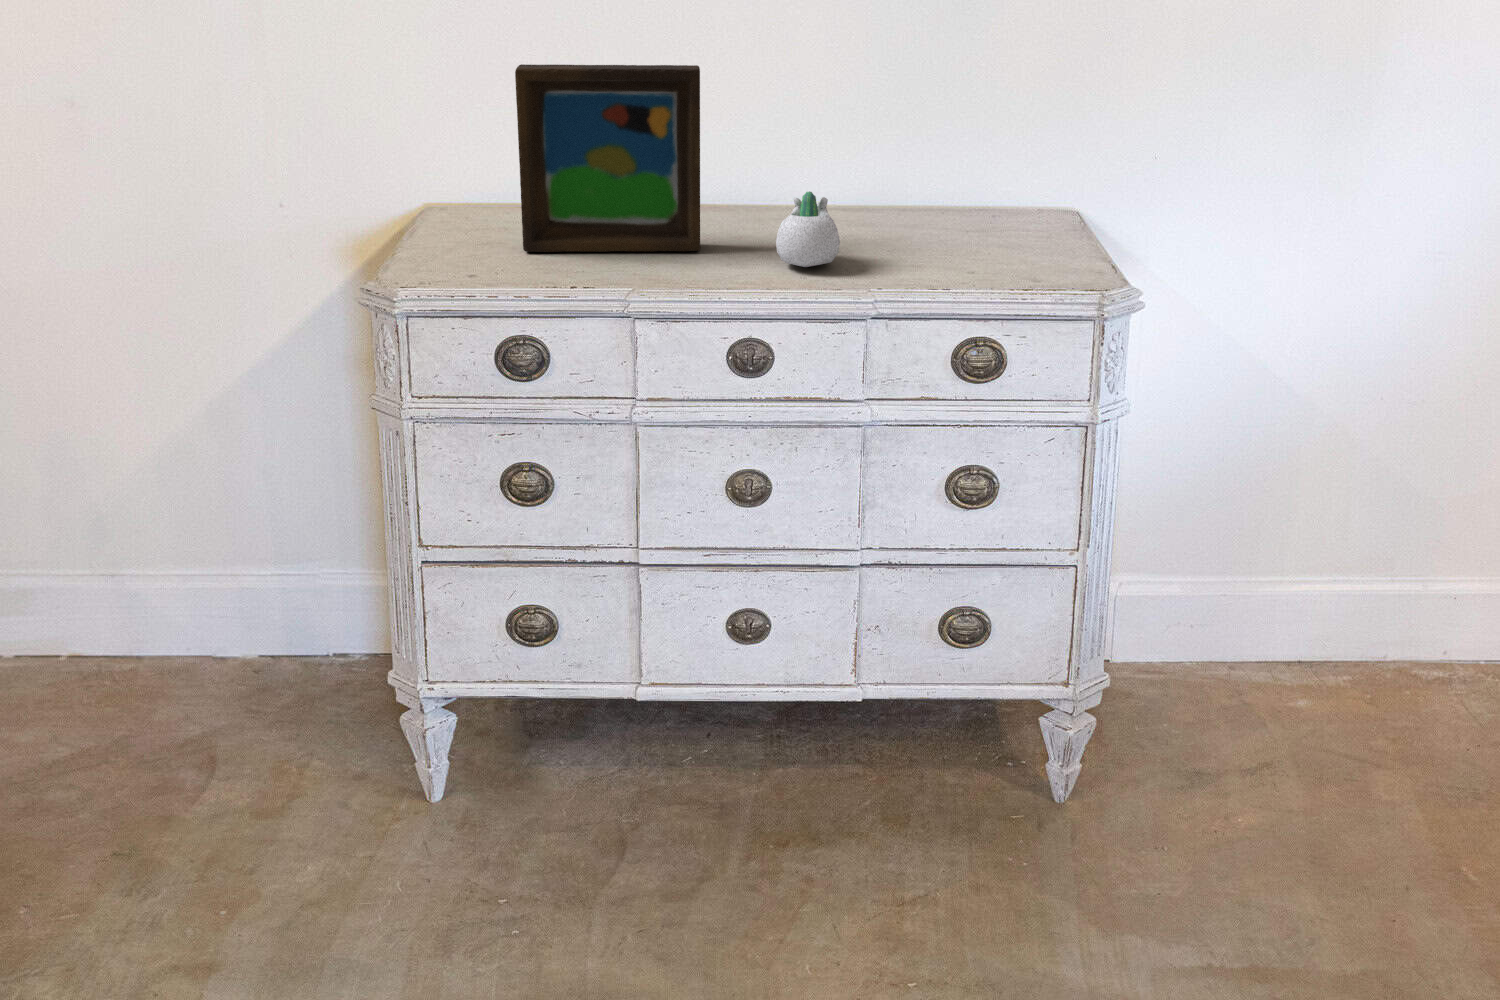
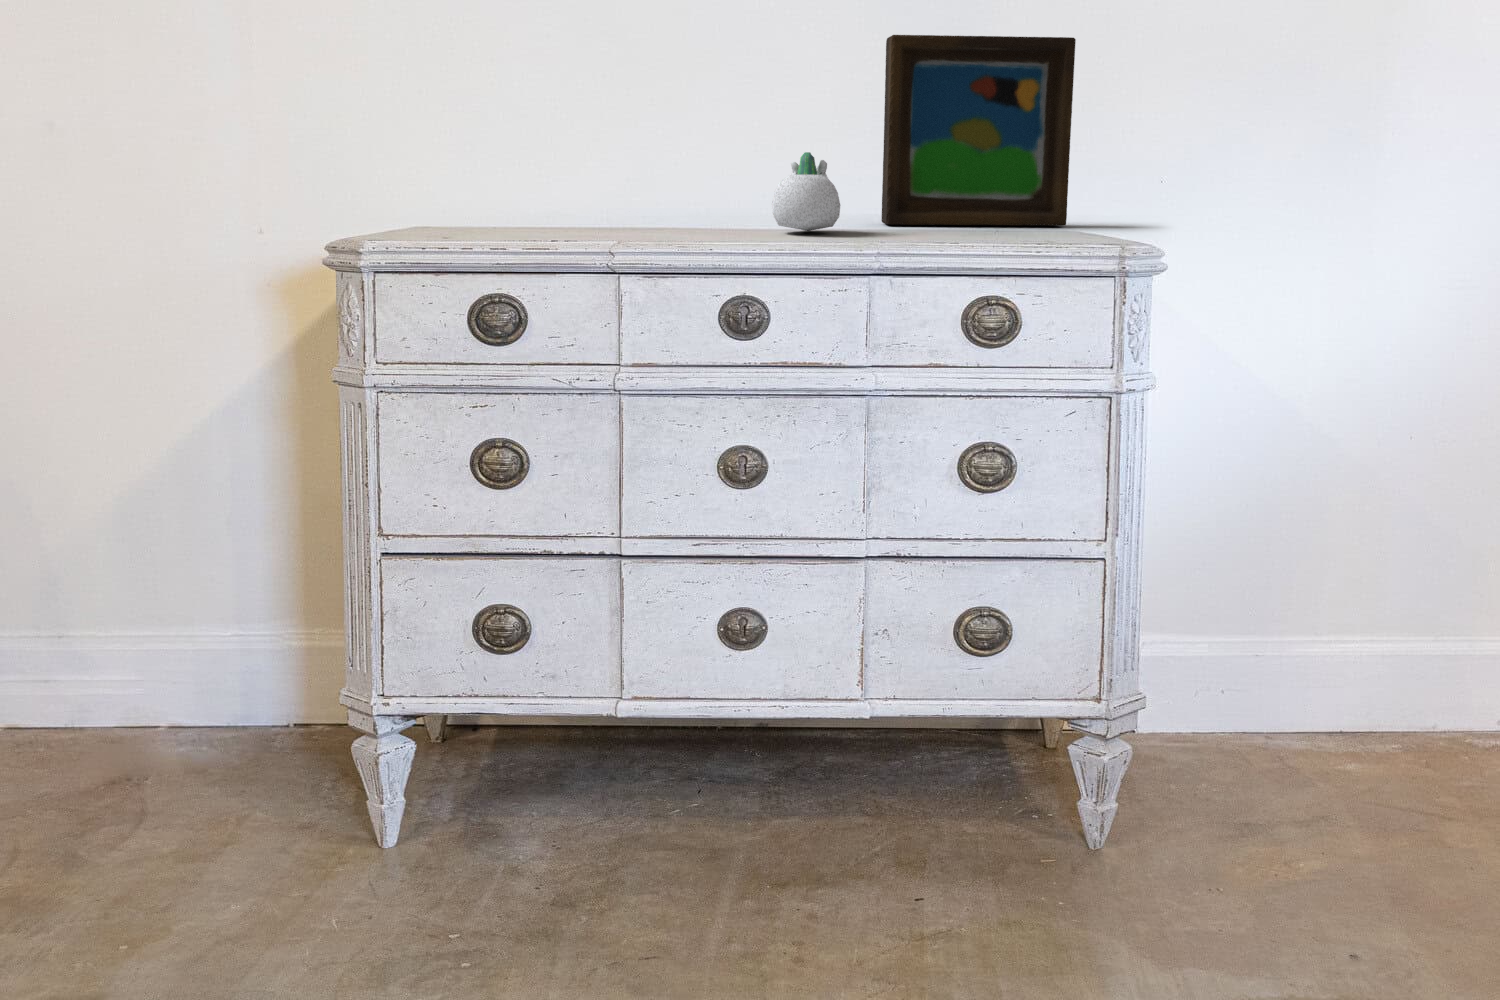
picture frame: present [515,64,700,252] -> present [882,35,1076,226]

